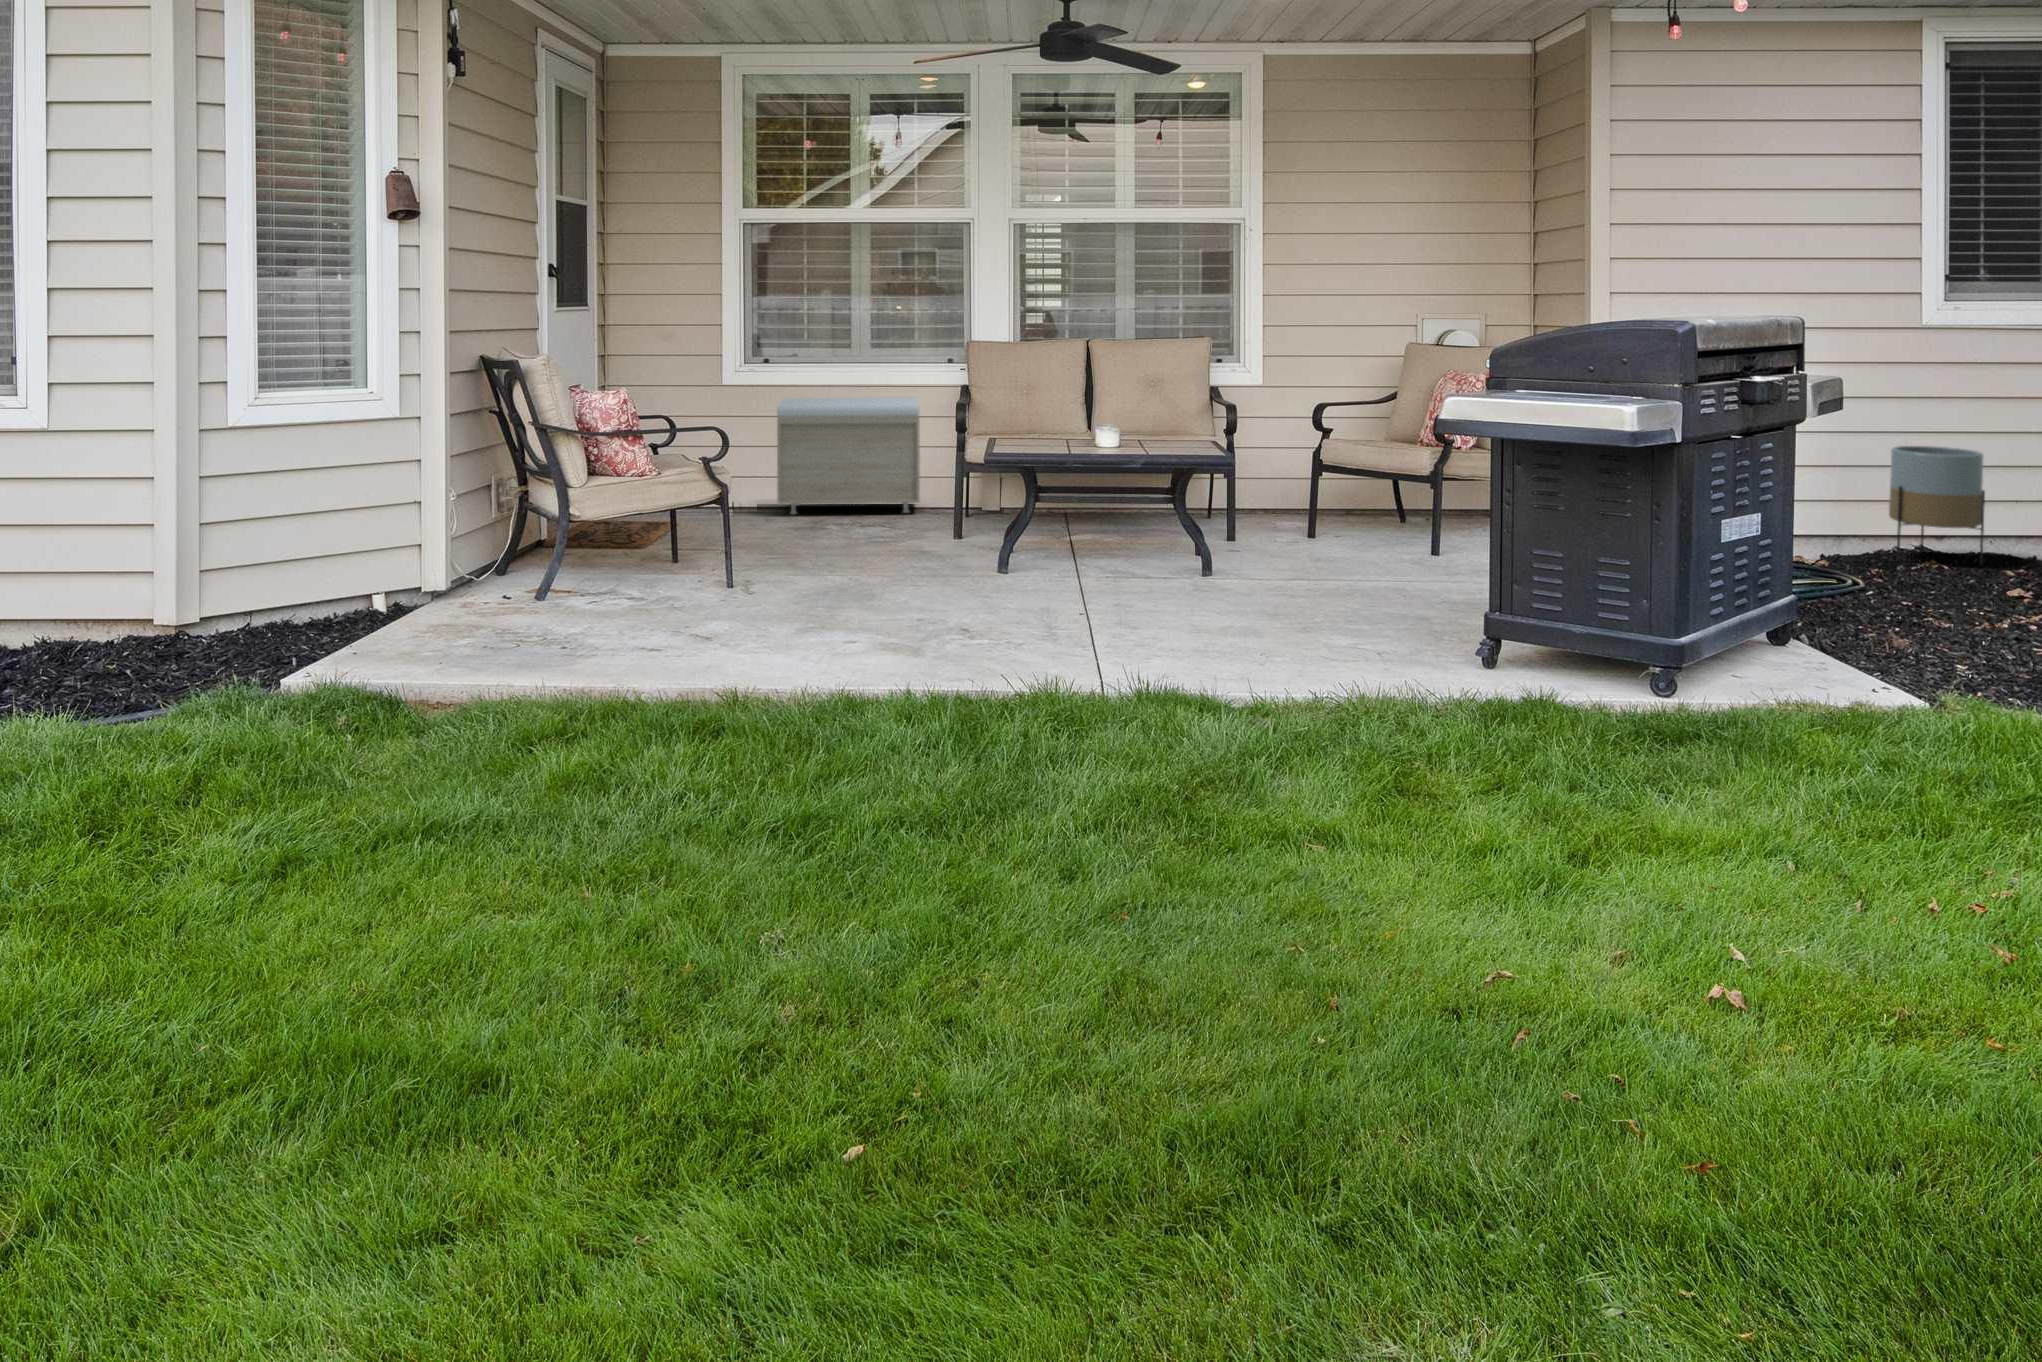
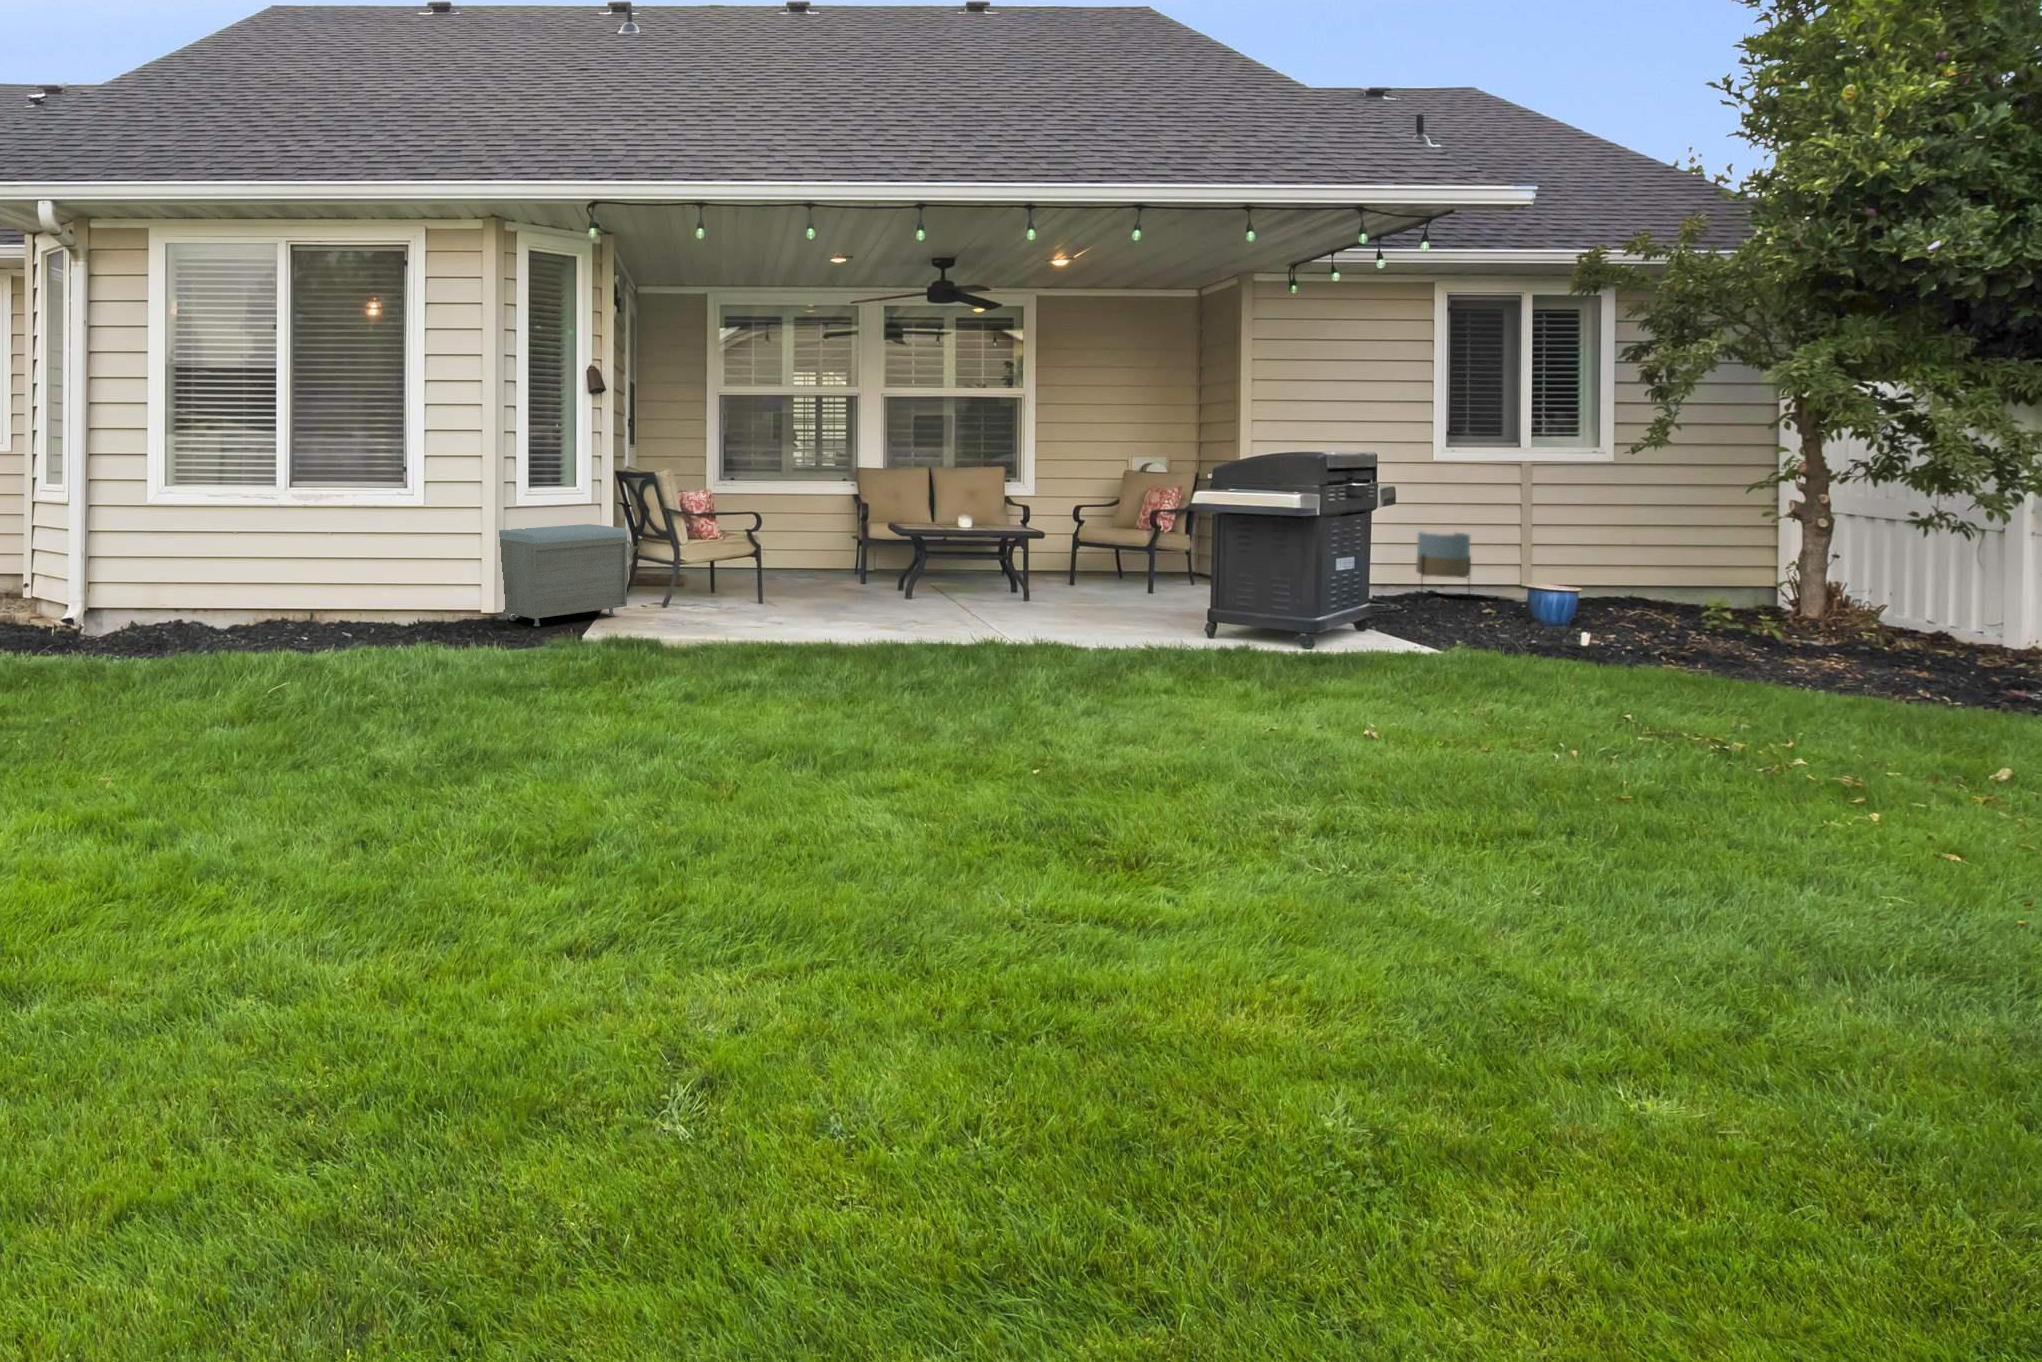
storage bench: present [777,397,920,514] -> present [499,524,627,626]

